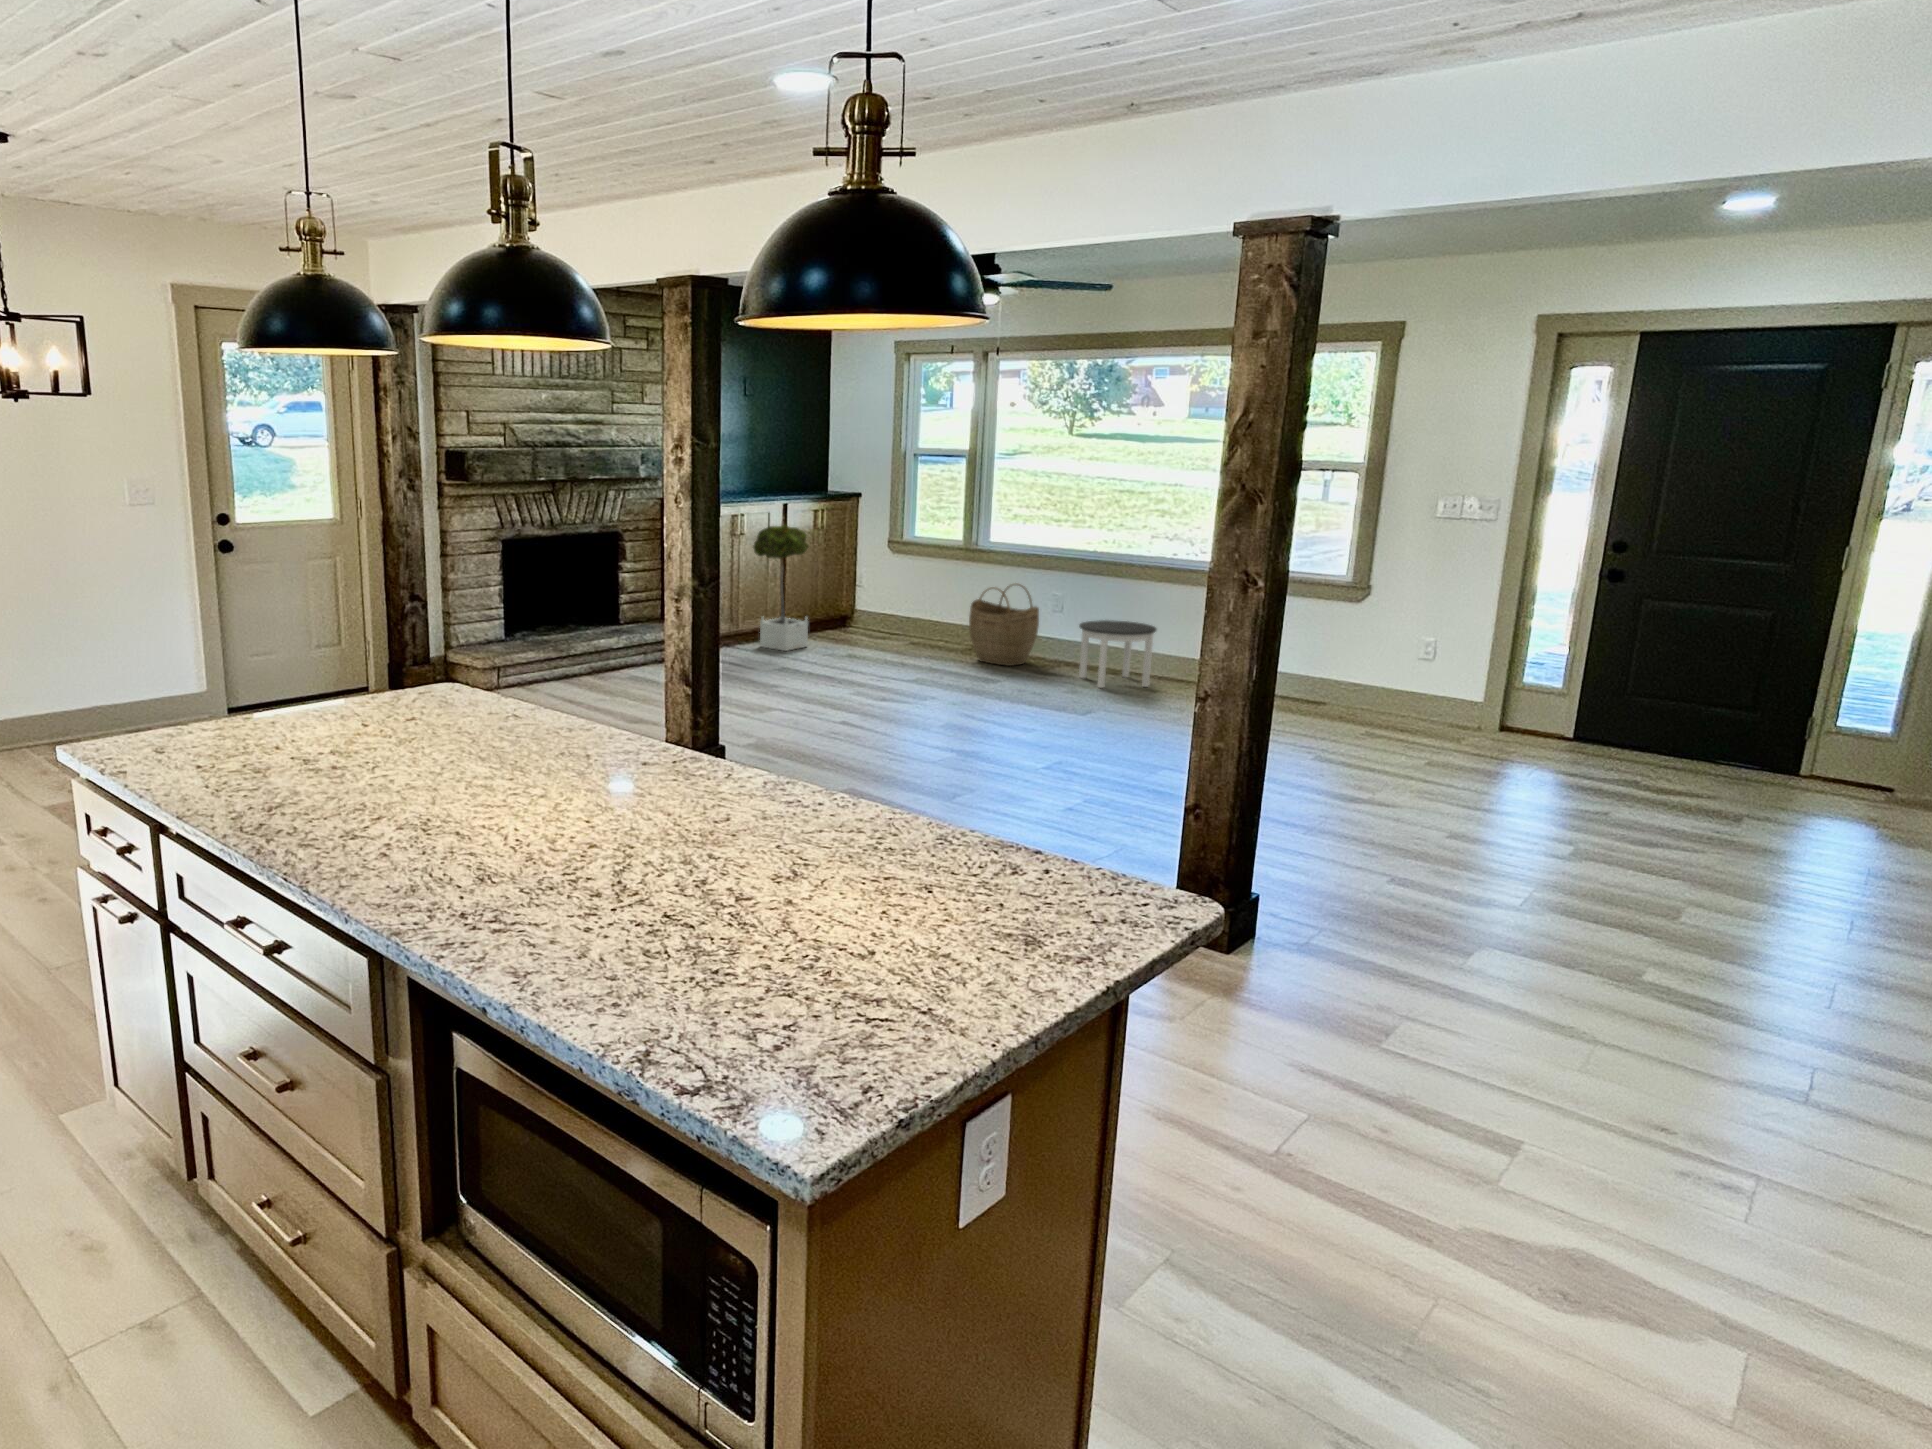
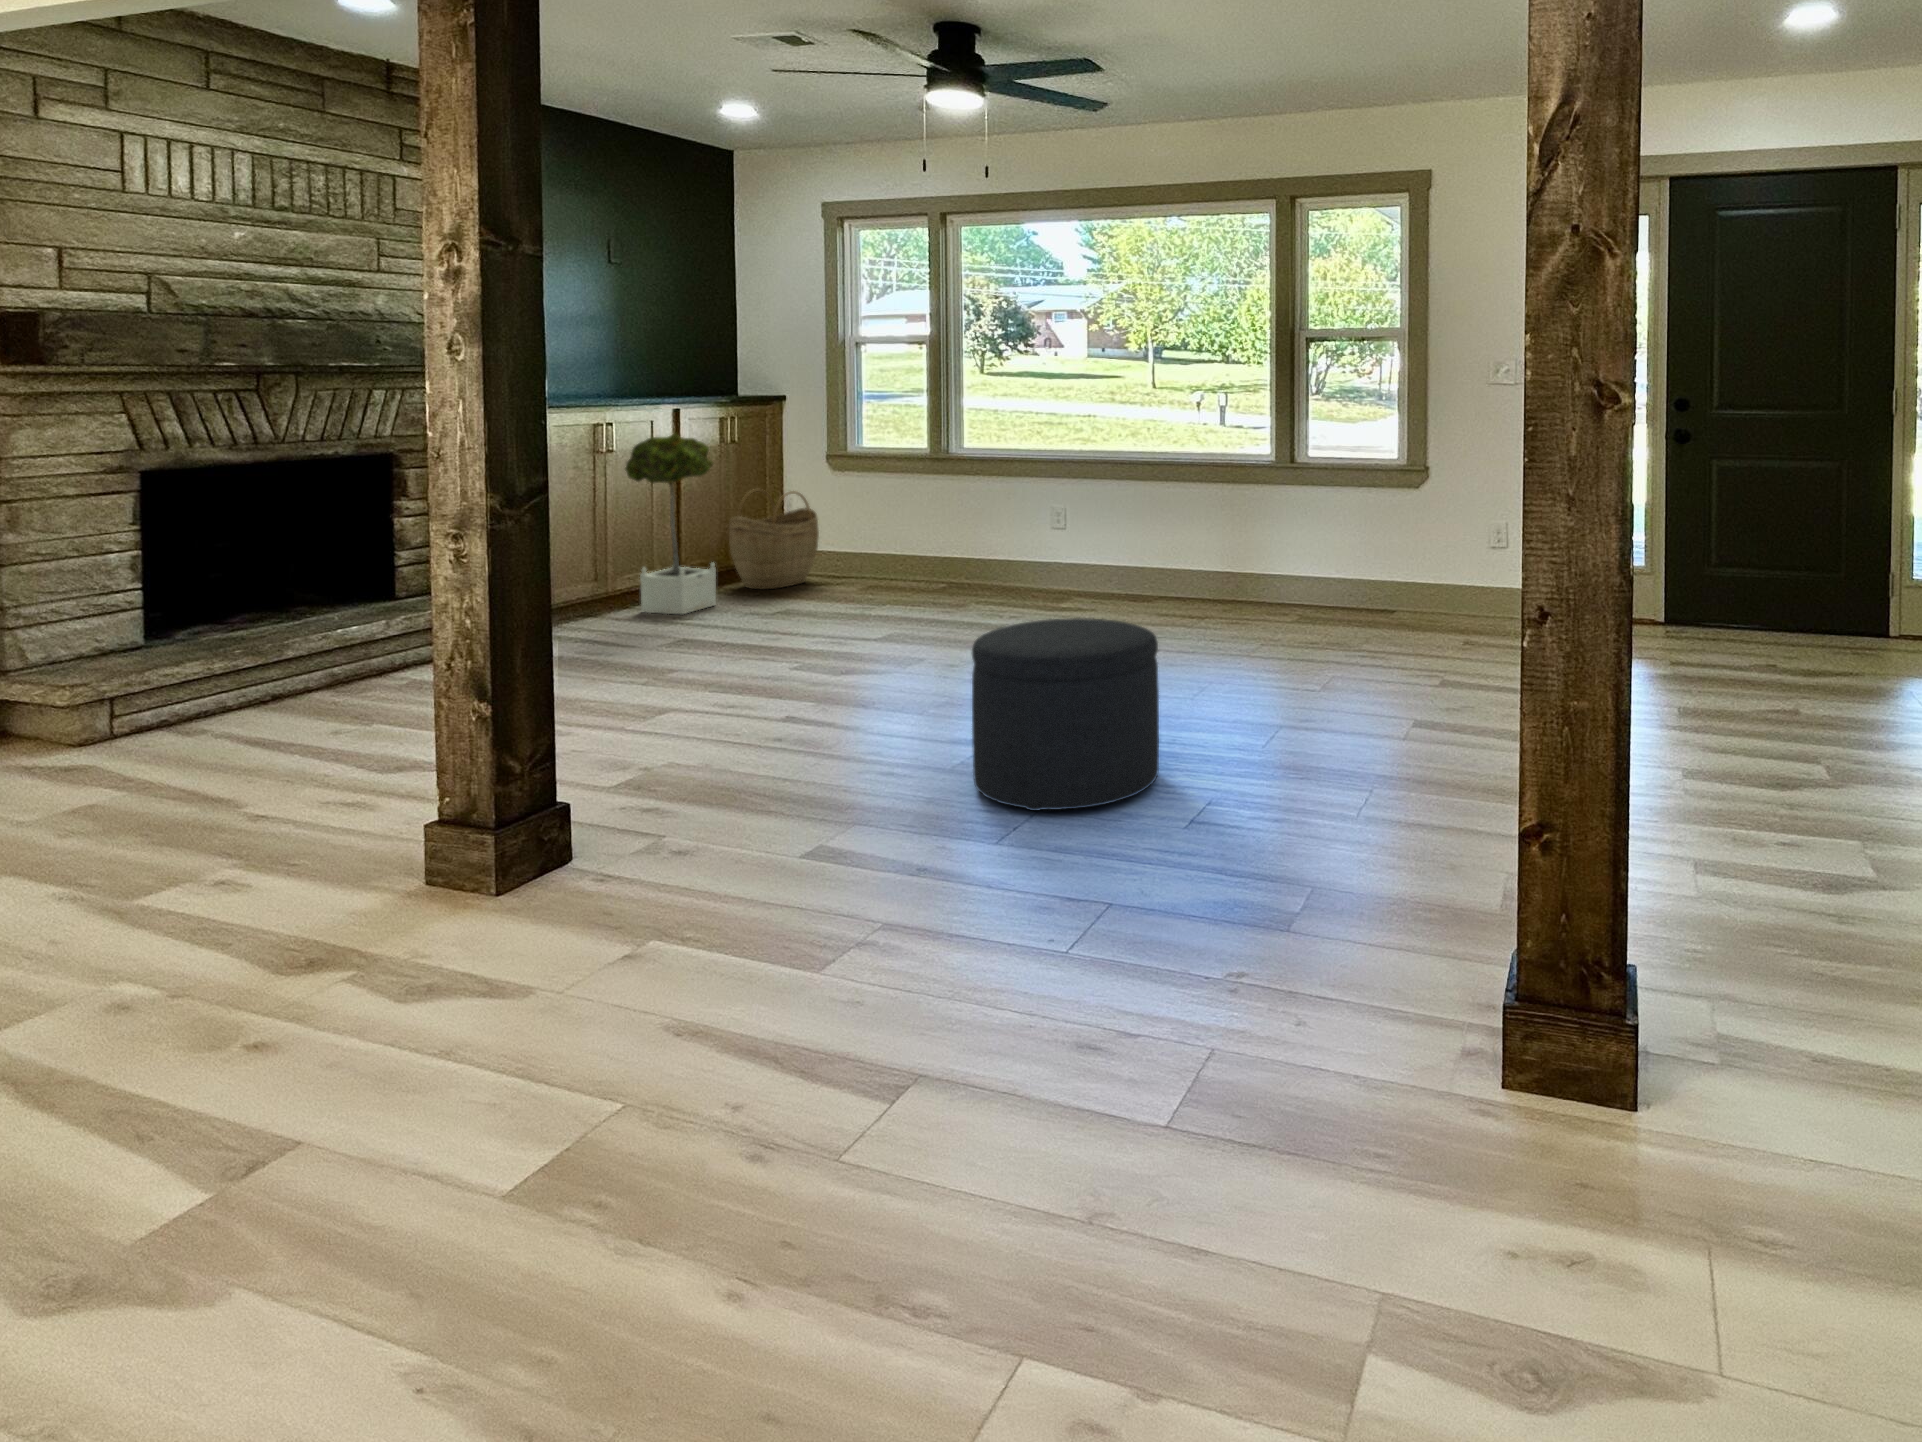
woven basket: present [969,584,1039,666] -> present [729,489,819,589]
round table: present [1079,620,1156,688] -> none [1096,533,1191,621]
ottoman: none [945,677,1069,794] -> present [972,618,1159,811]

